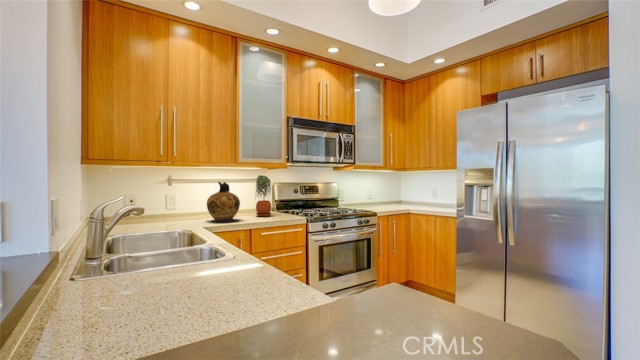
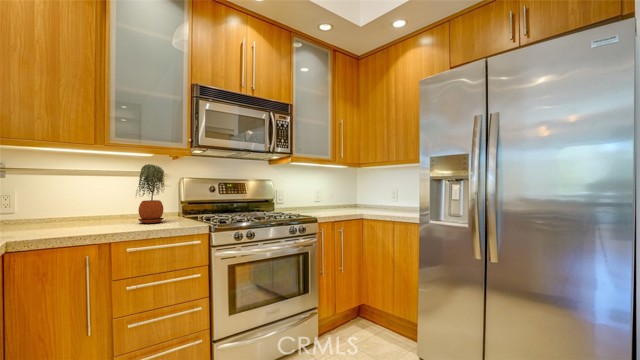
ceramic jug: present [207,182,240,222] -> none [35,169,99,232]

